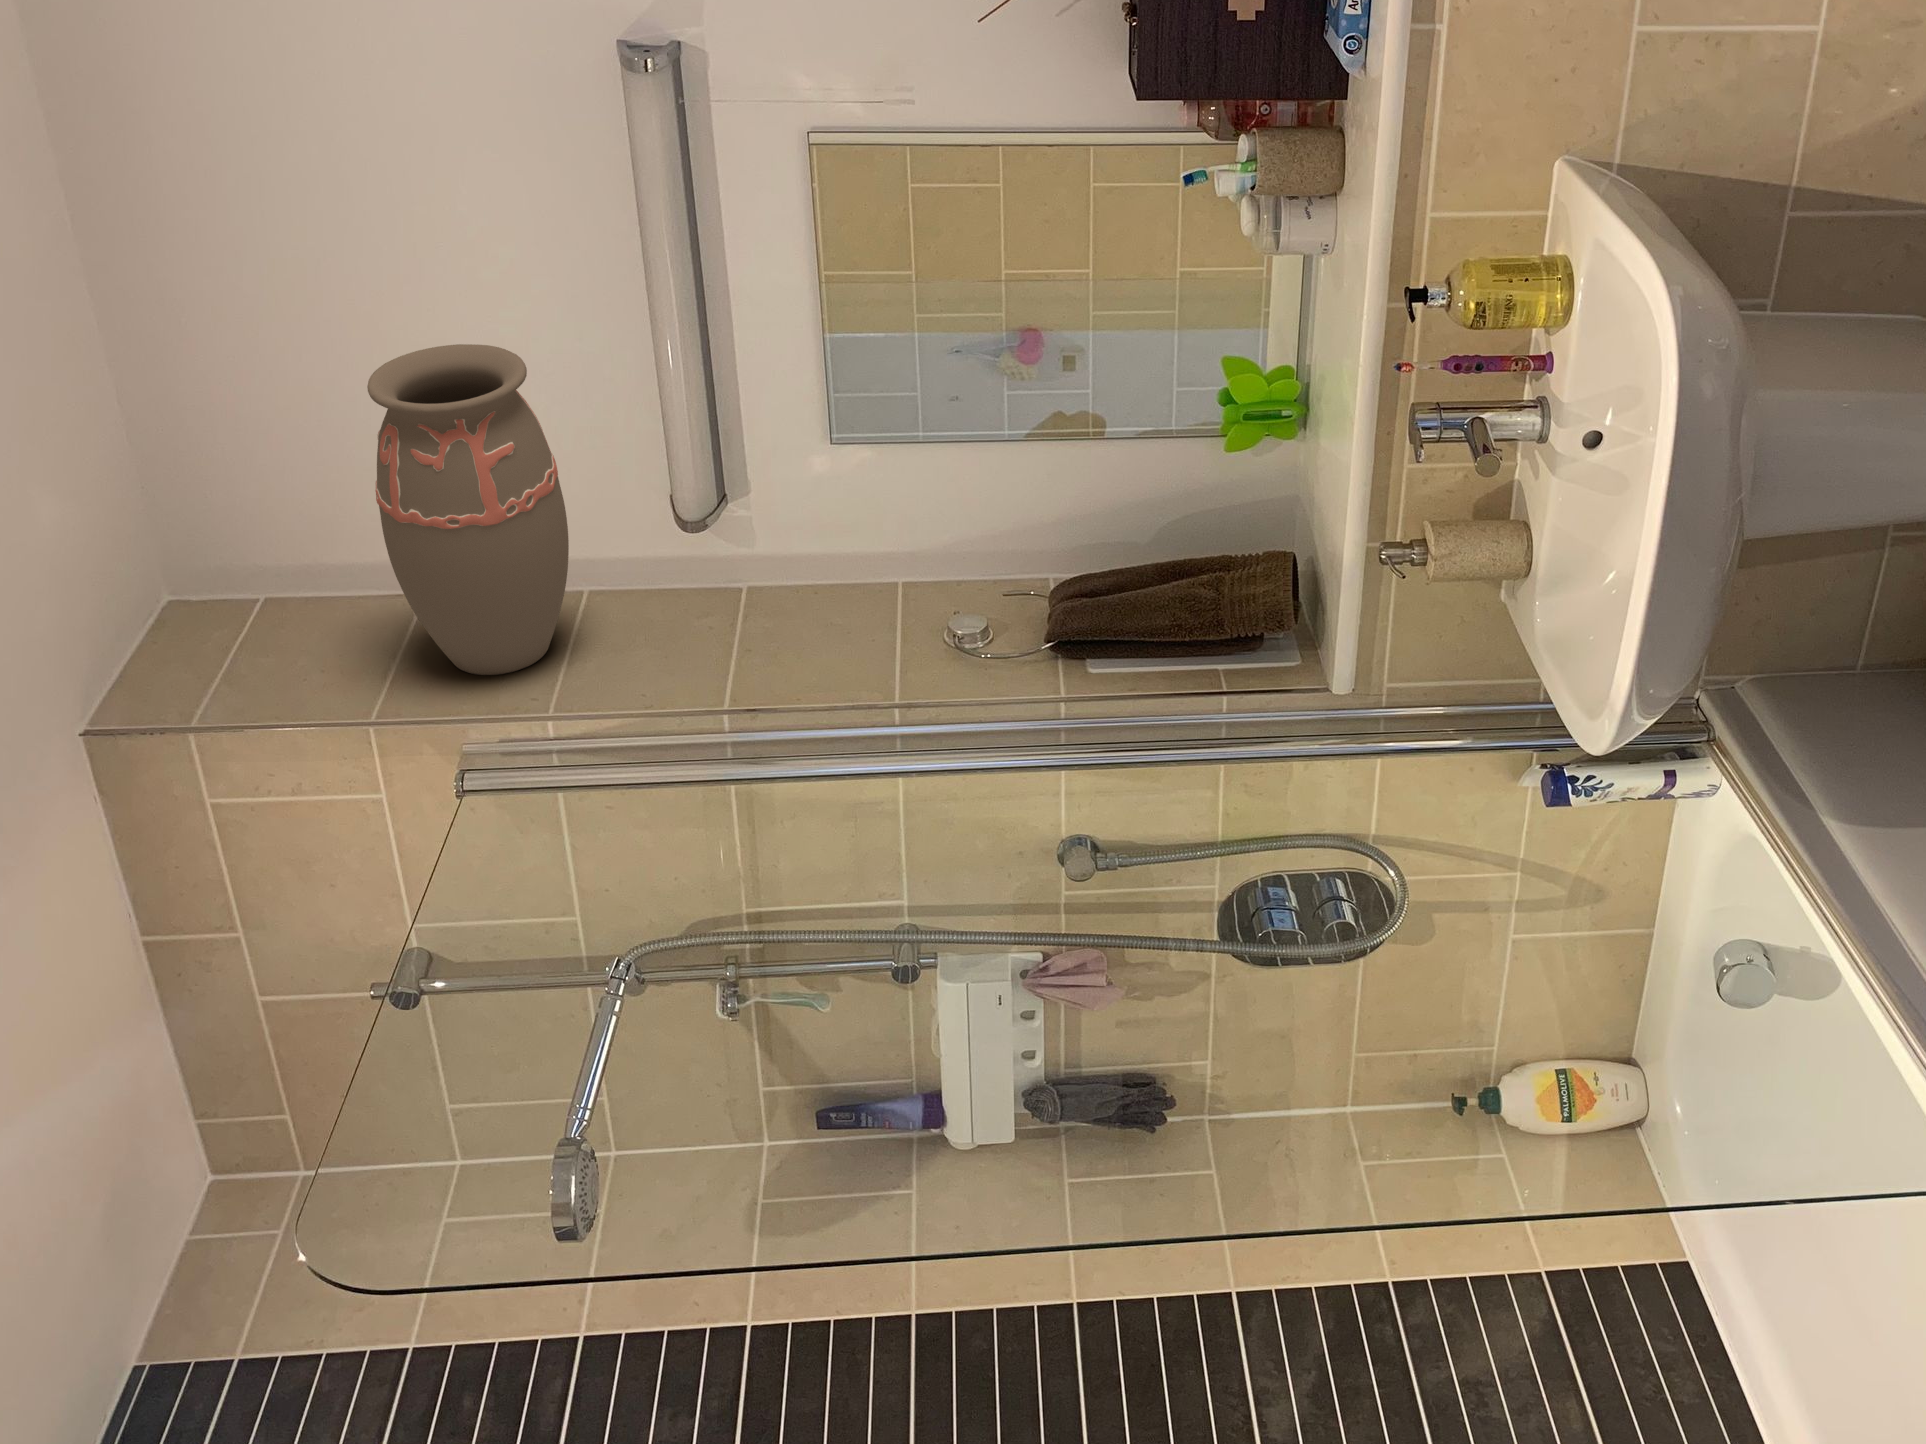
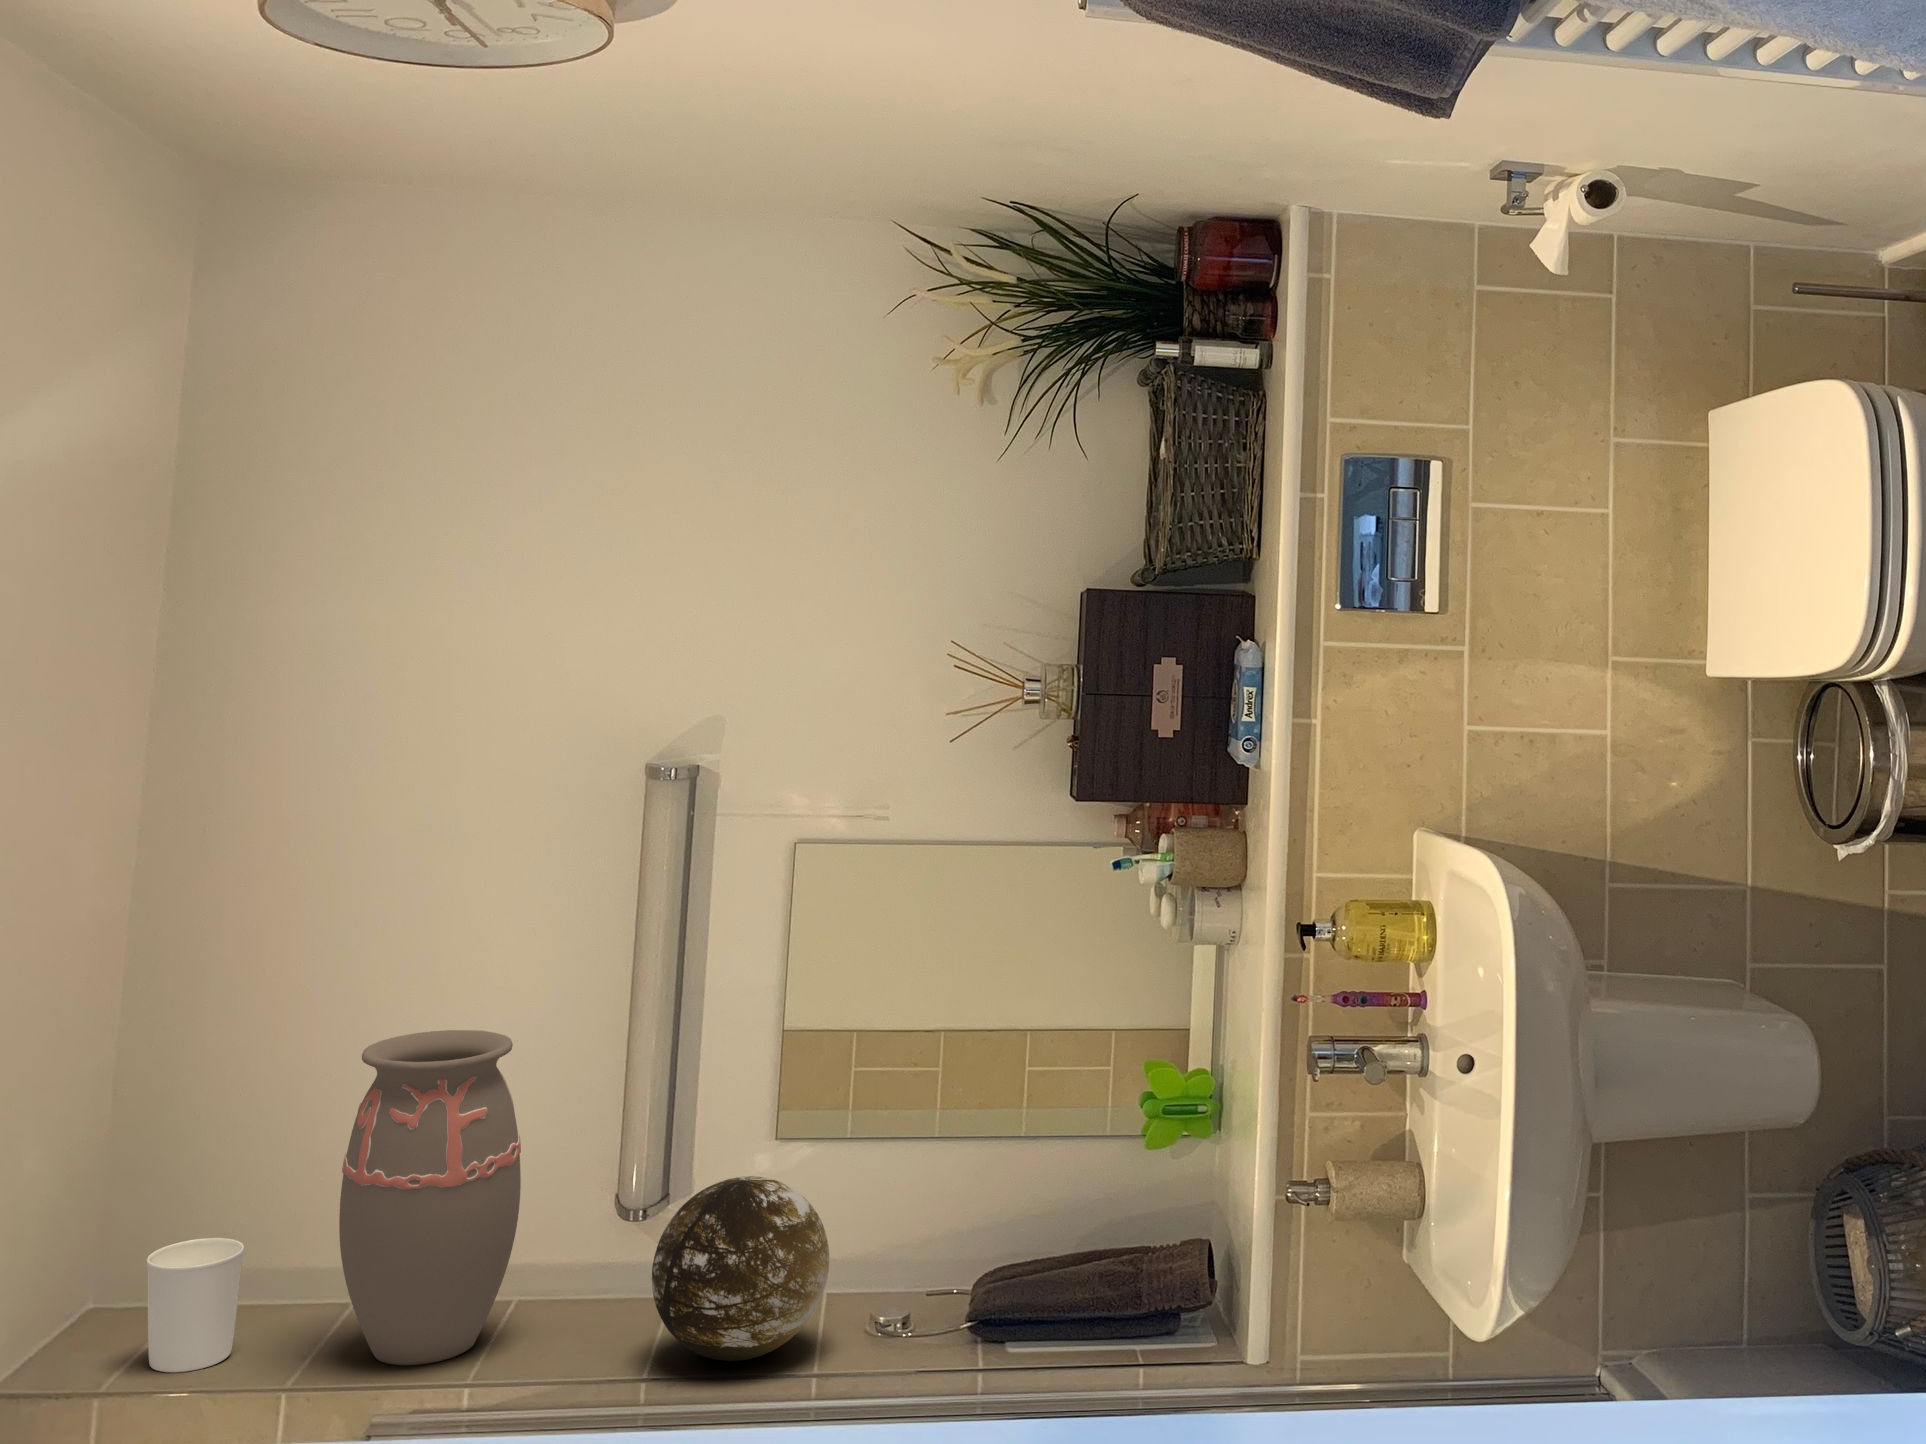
decorative orb: none [715,504,897,683] -> present [652,1176,829,1361]
candle holder: none [204,549,312,679] -> present [147,1238,244,1372]

